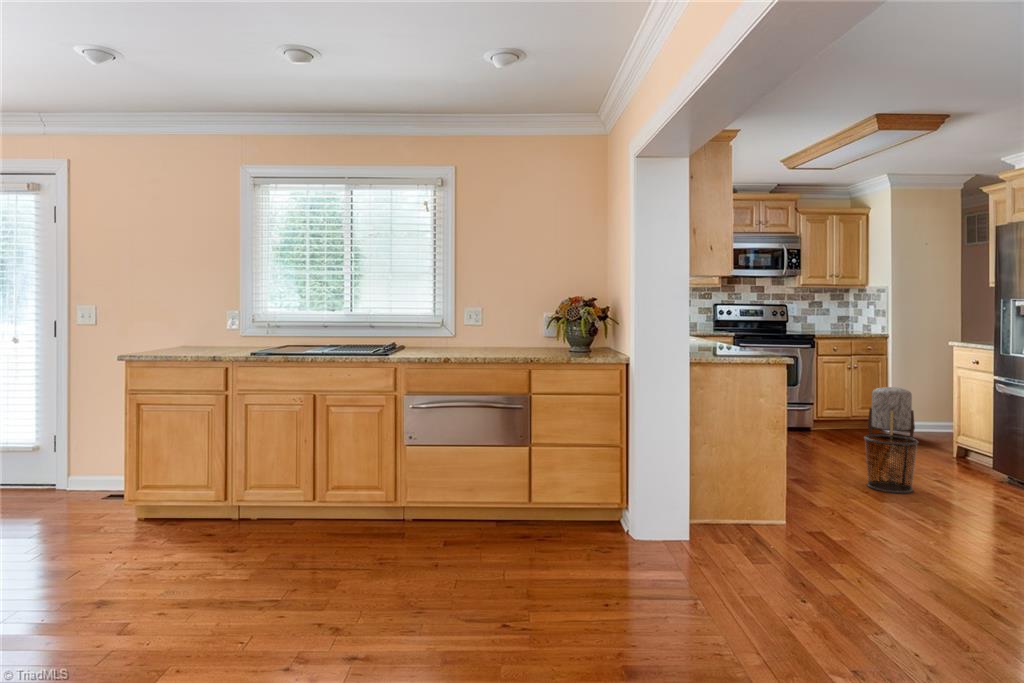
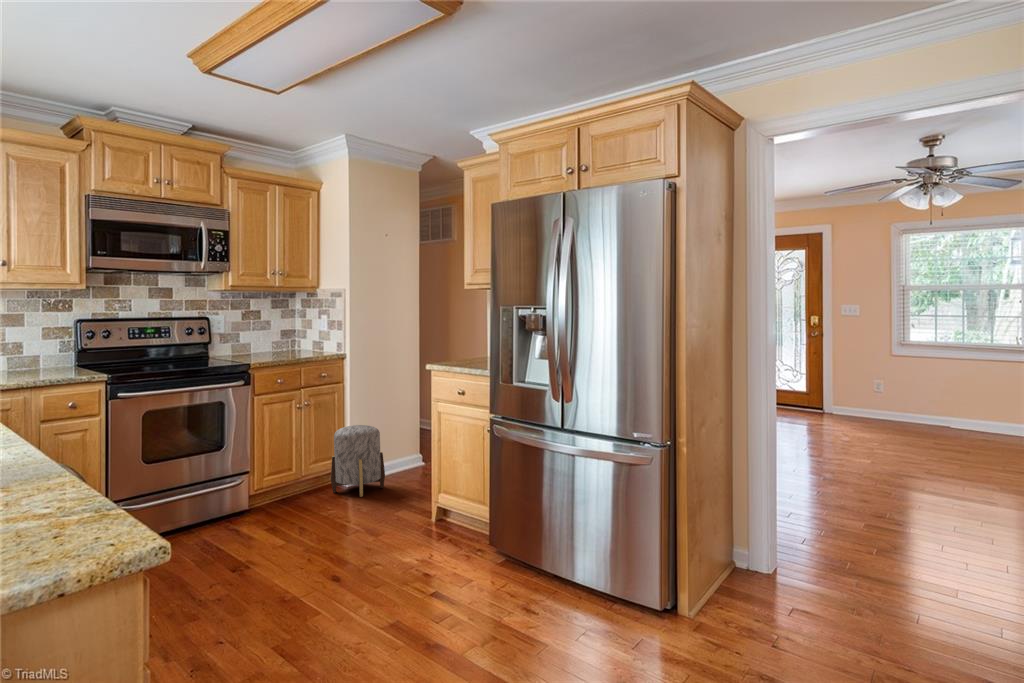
trash can: present [864,434,918,493] -> none [356,536,434,645]

